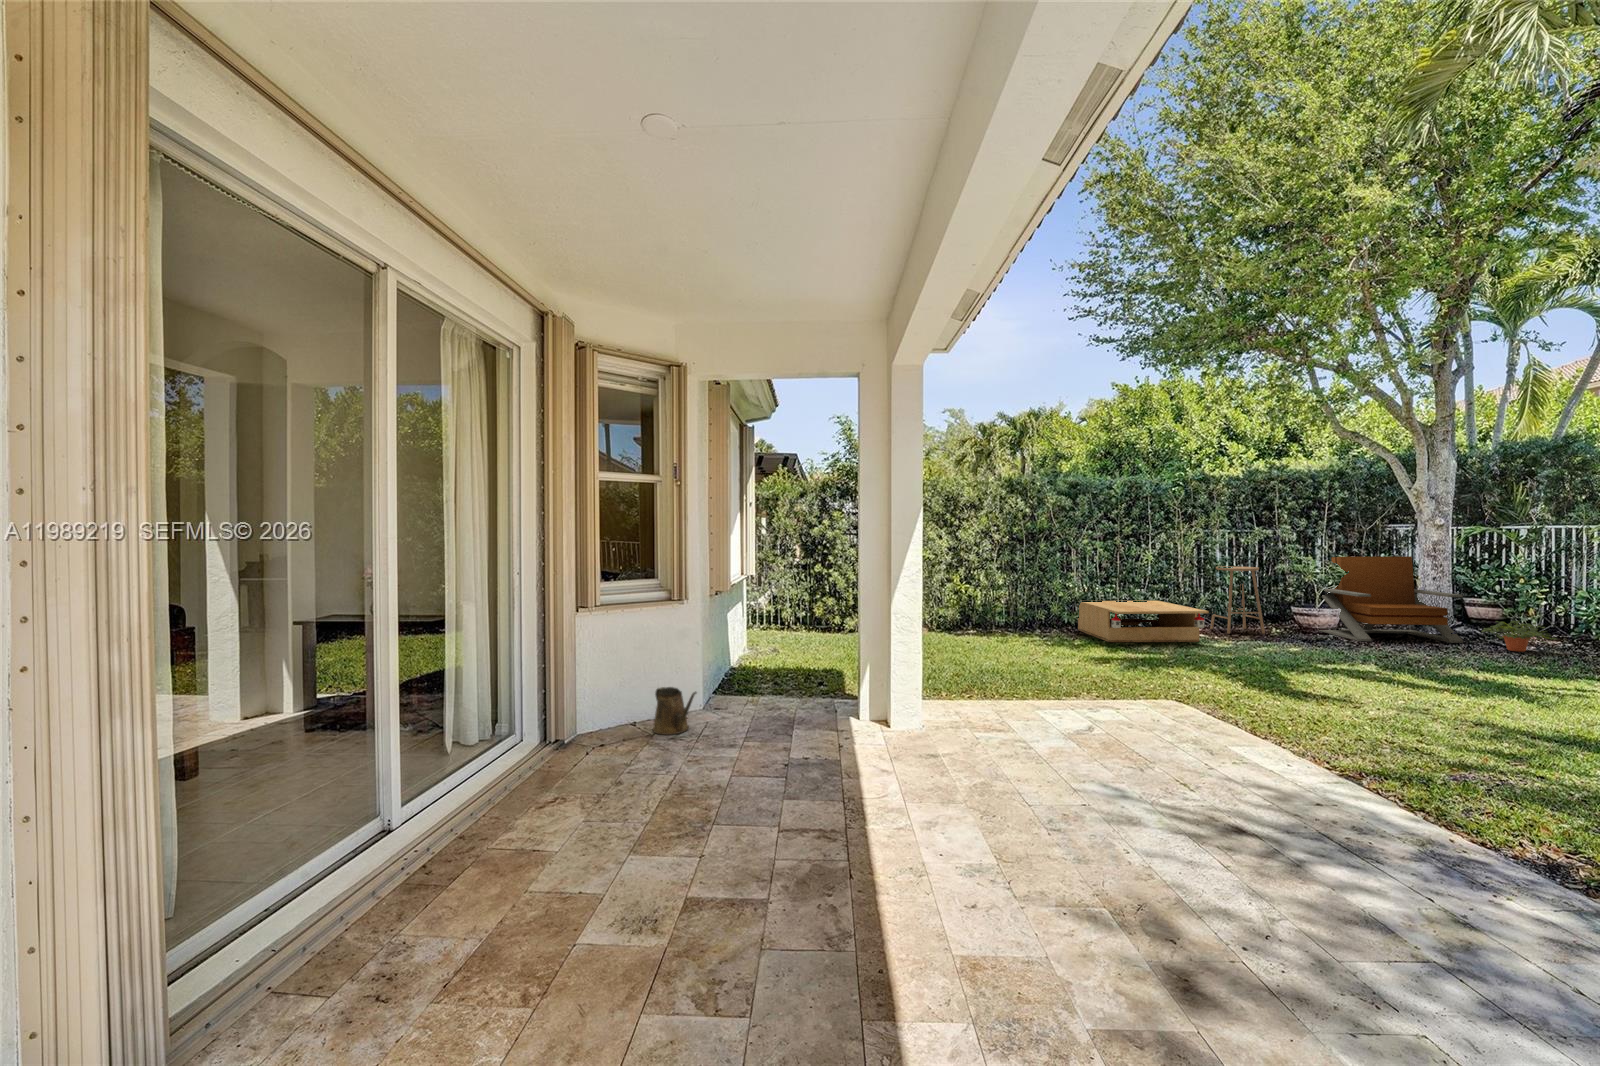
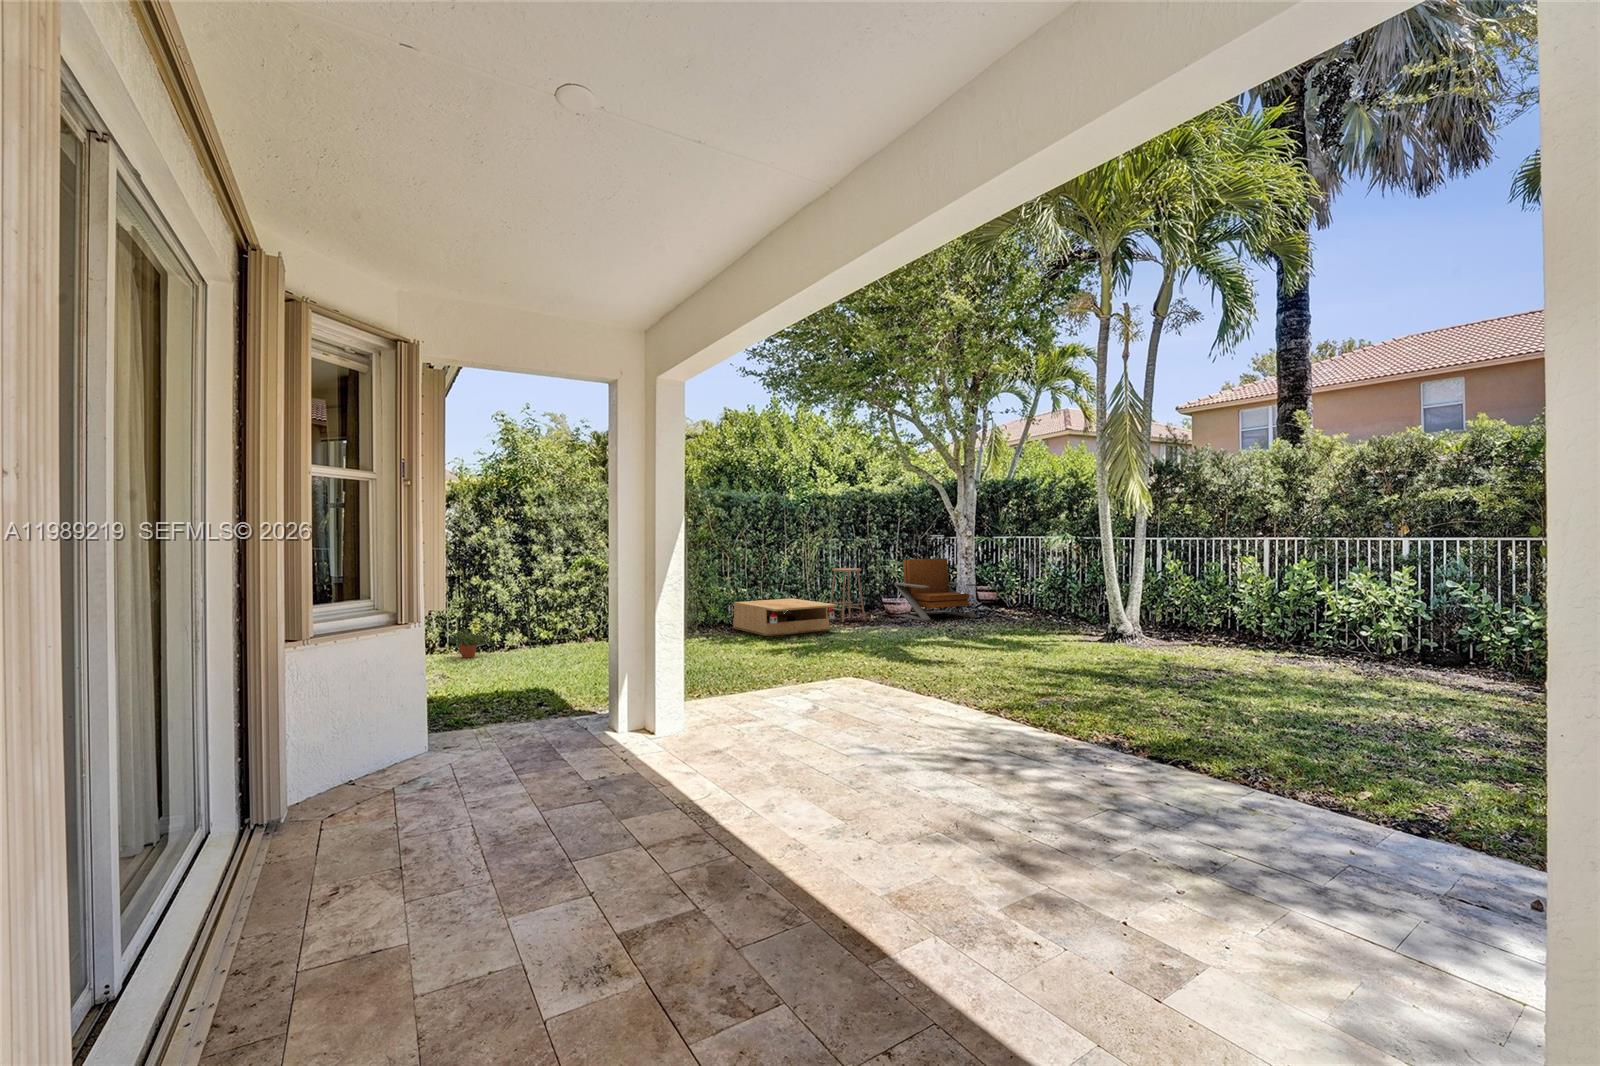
potted plant: present [1482,621,1557,652] -> present [449,630,493,658]
watering can: present [653,687,696,735] -> none [383,727,464,786]

